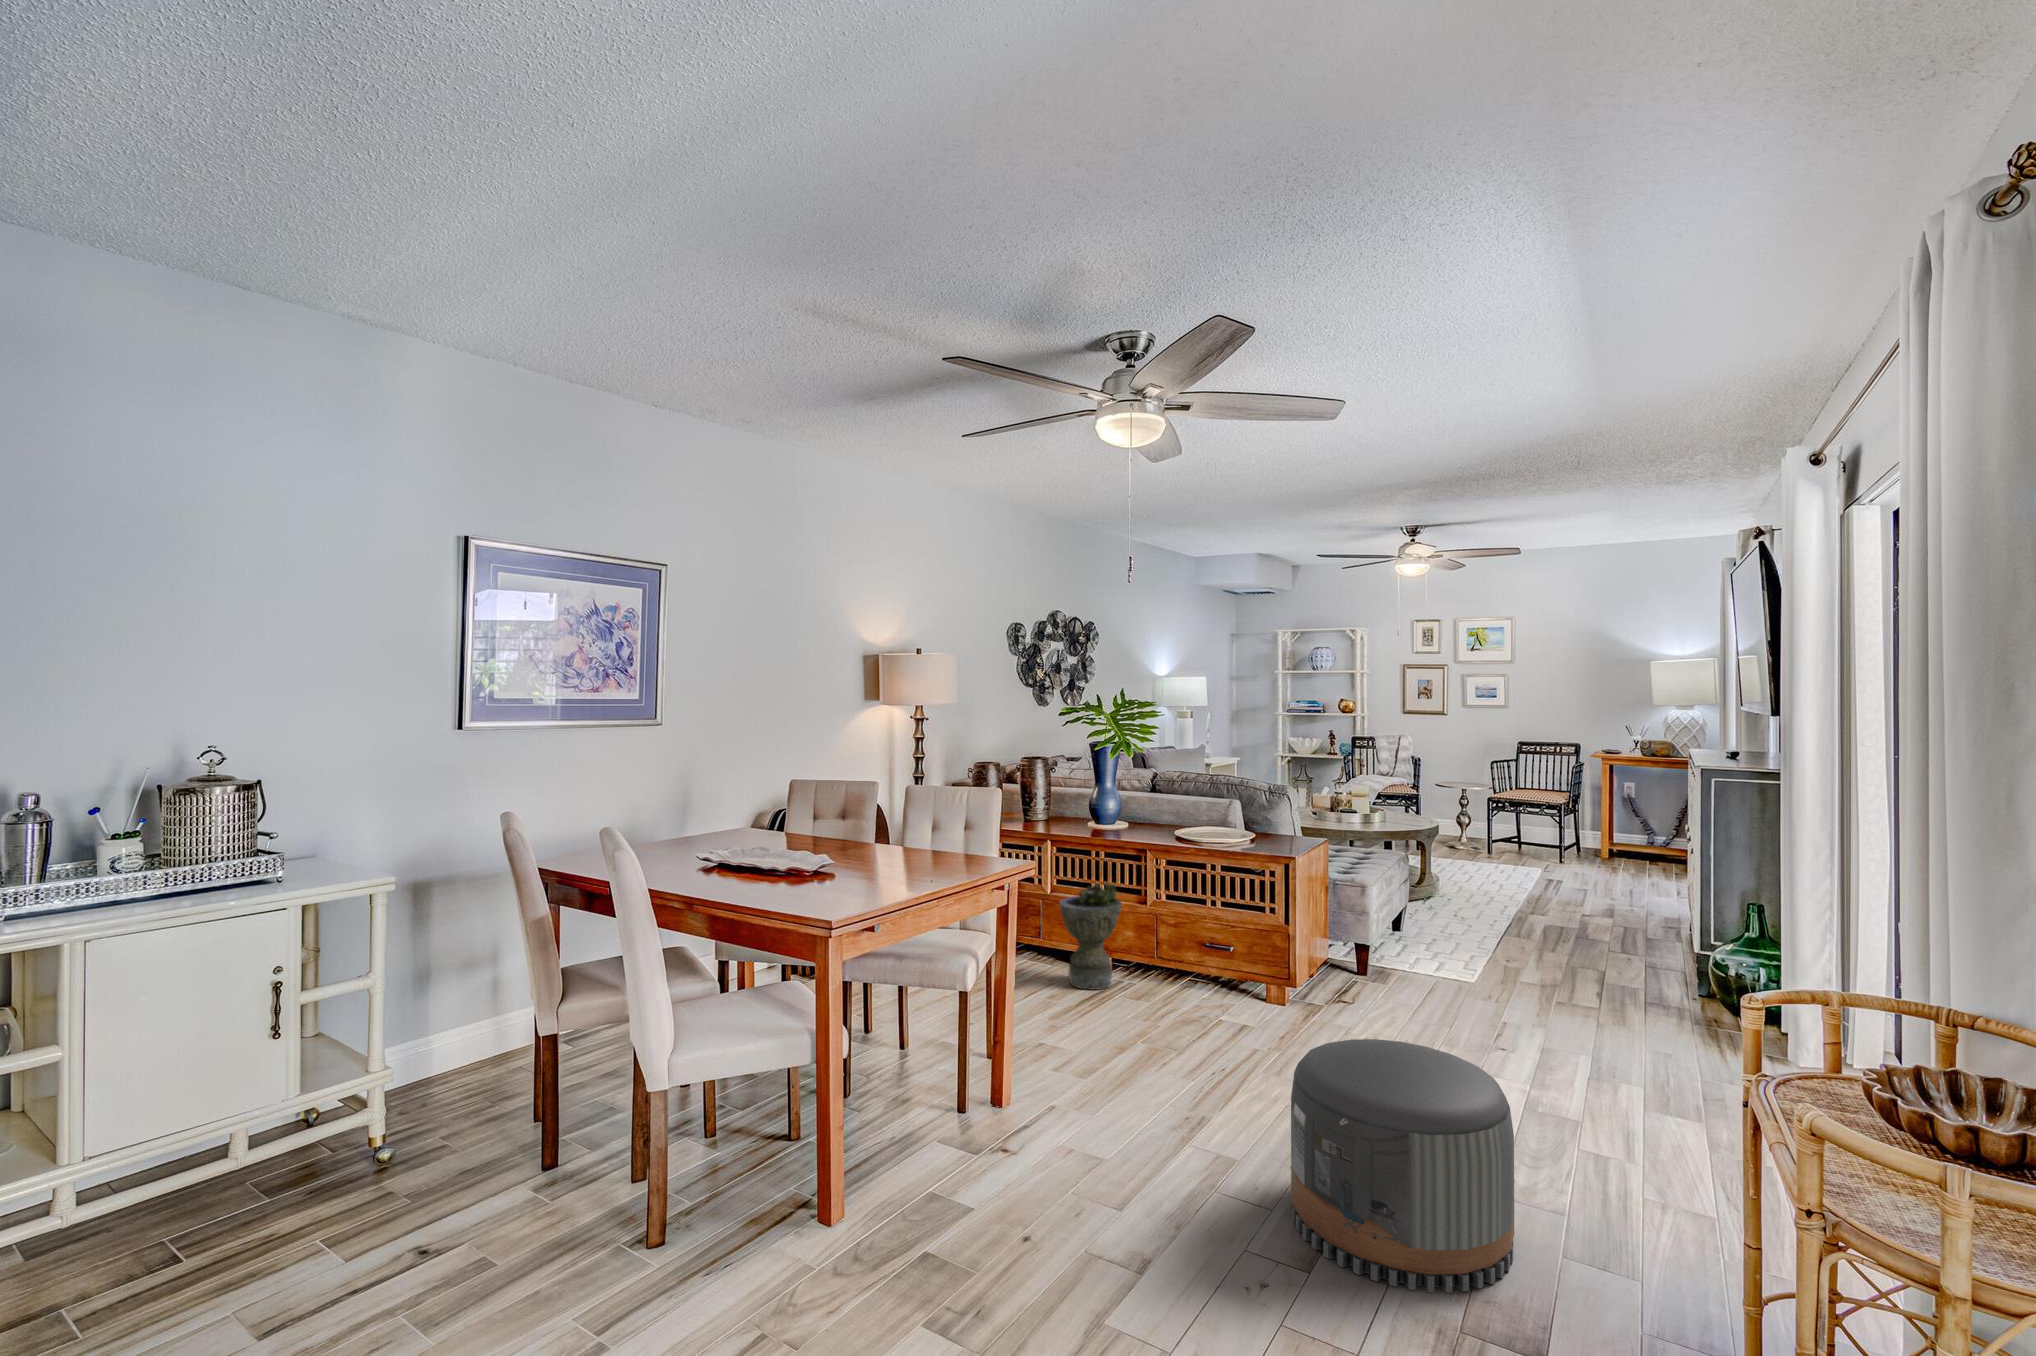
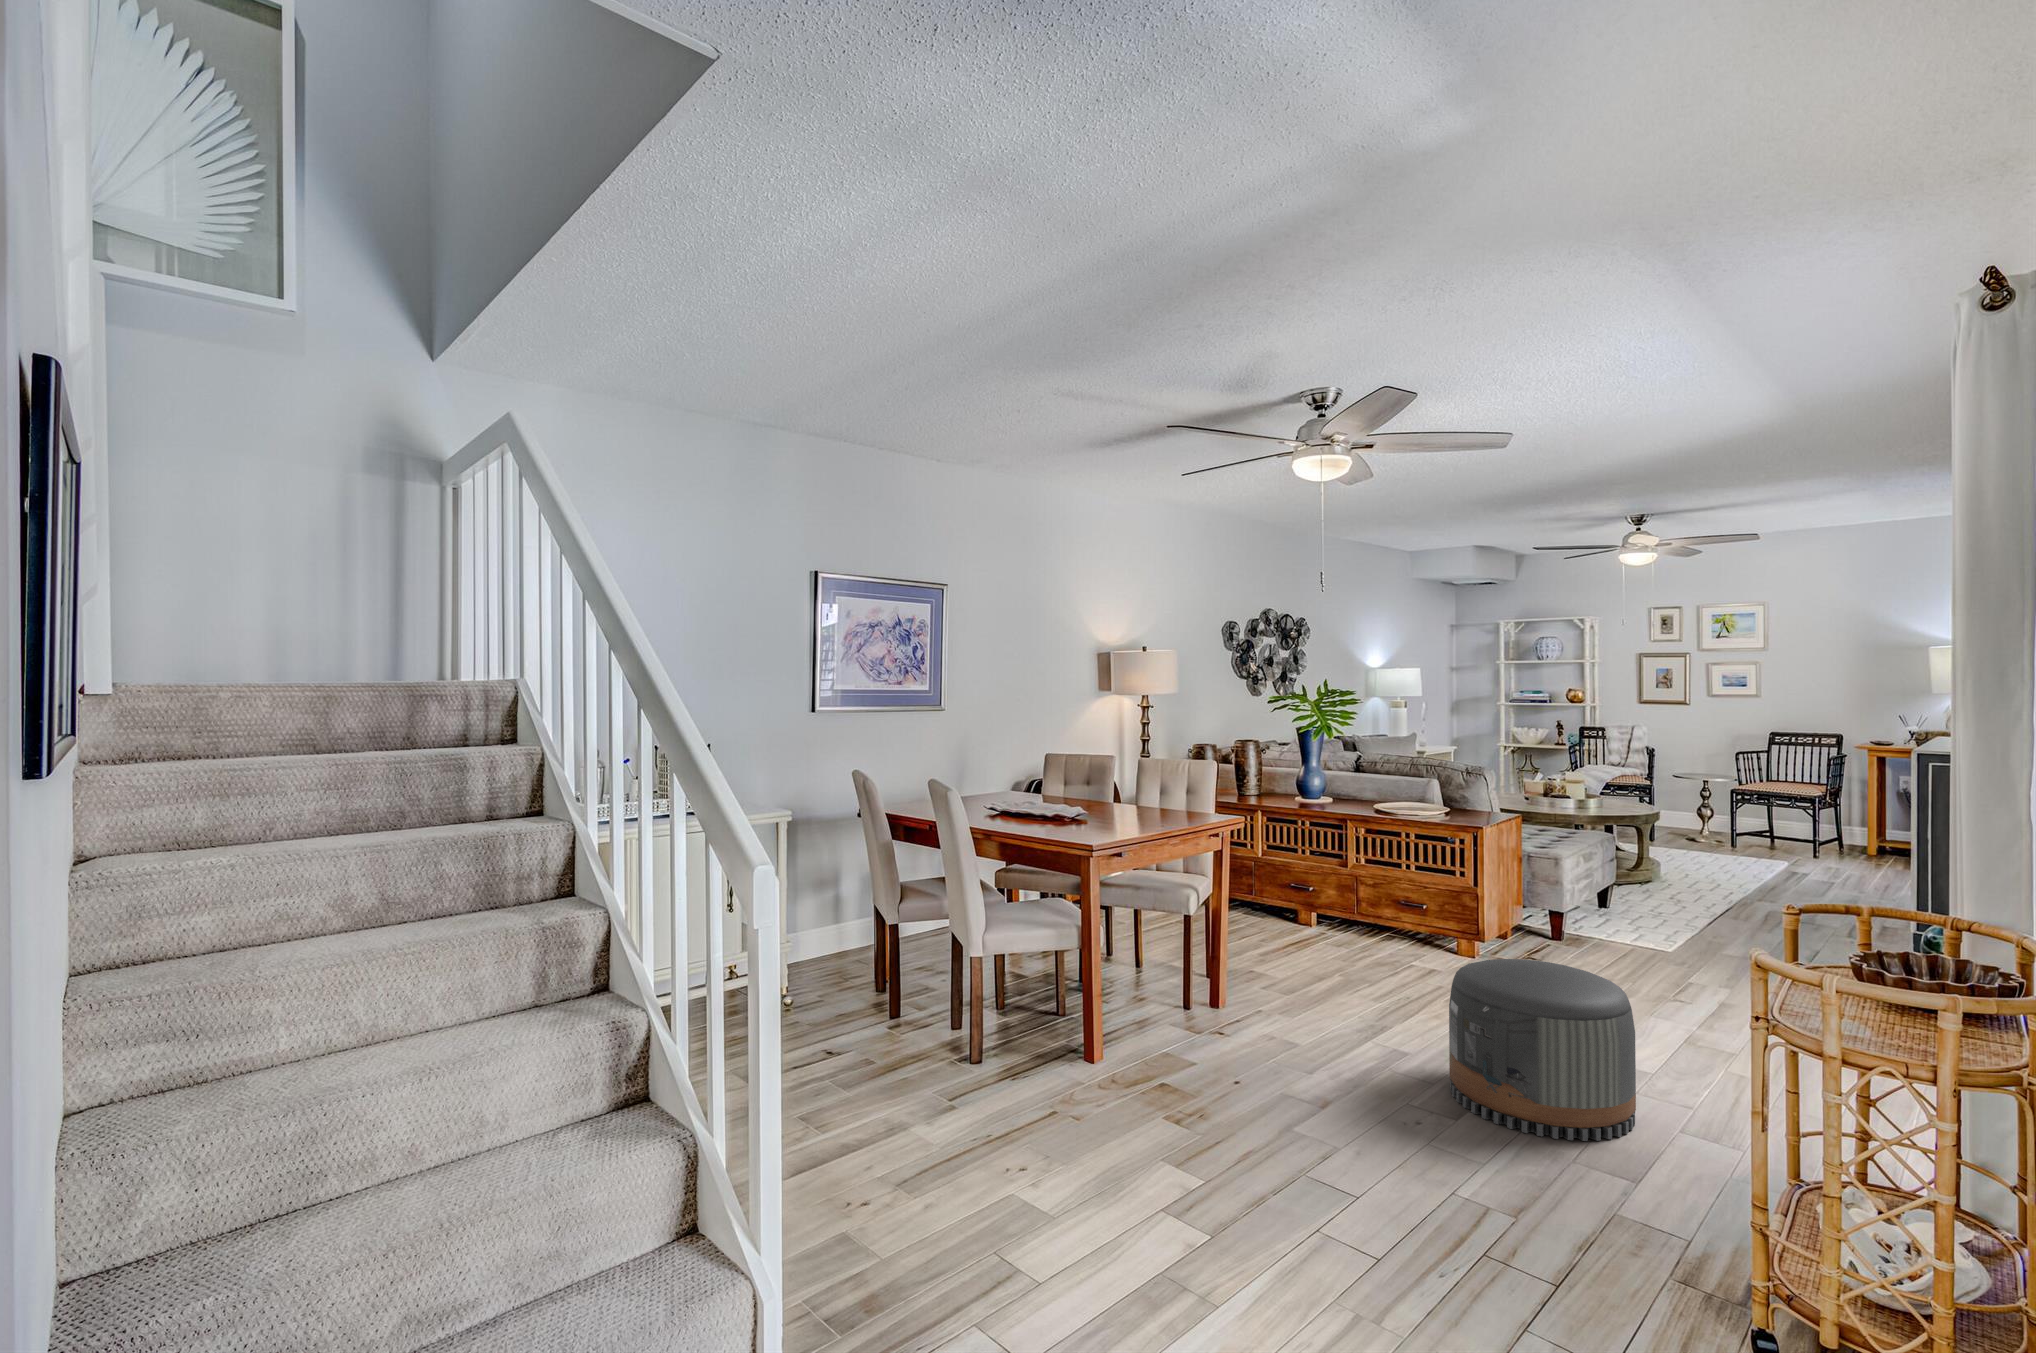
planter: present [1059,883,1121,990] -> none [1269,847,1325,937]

